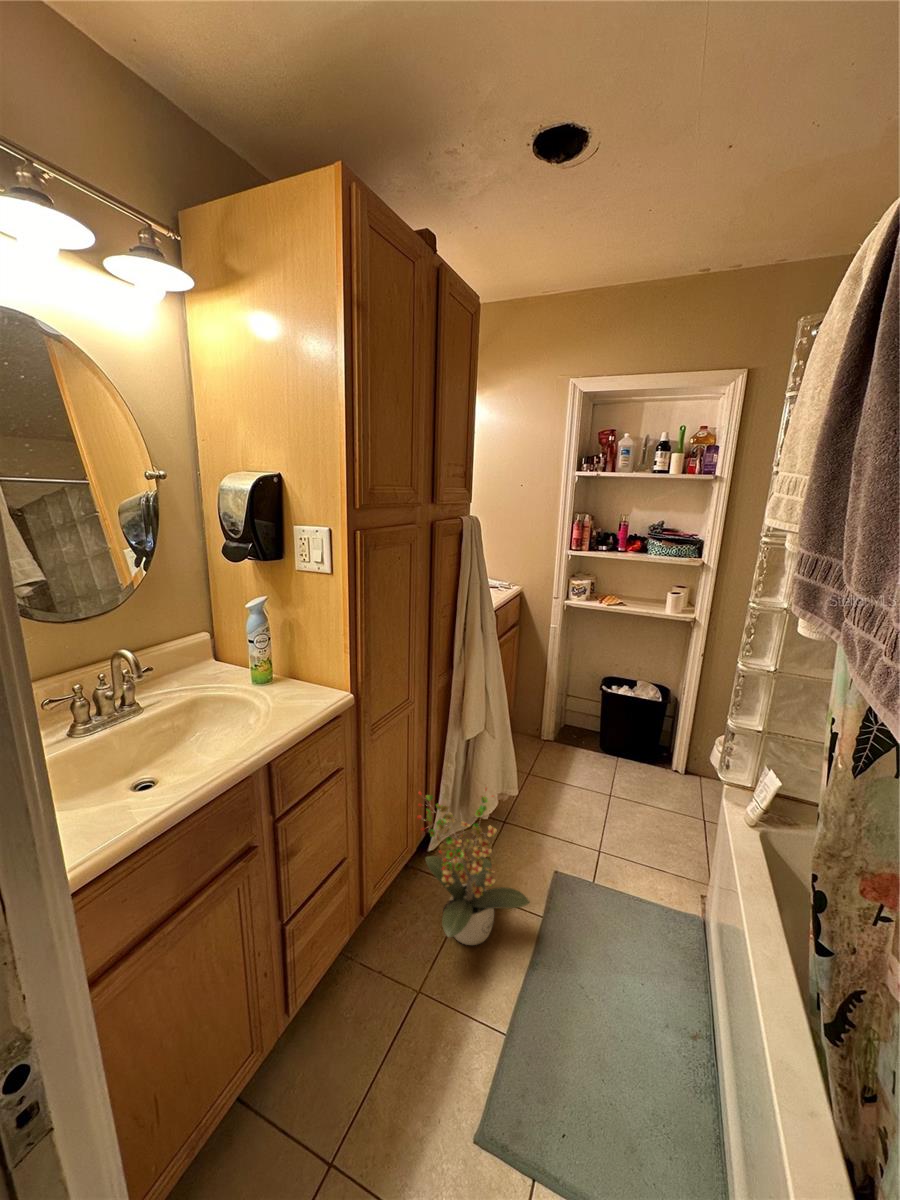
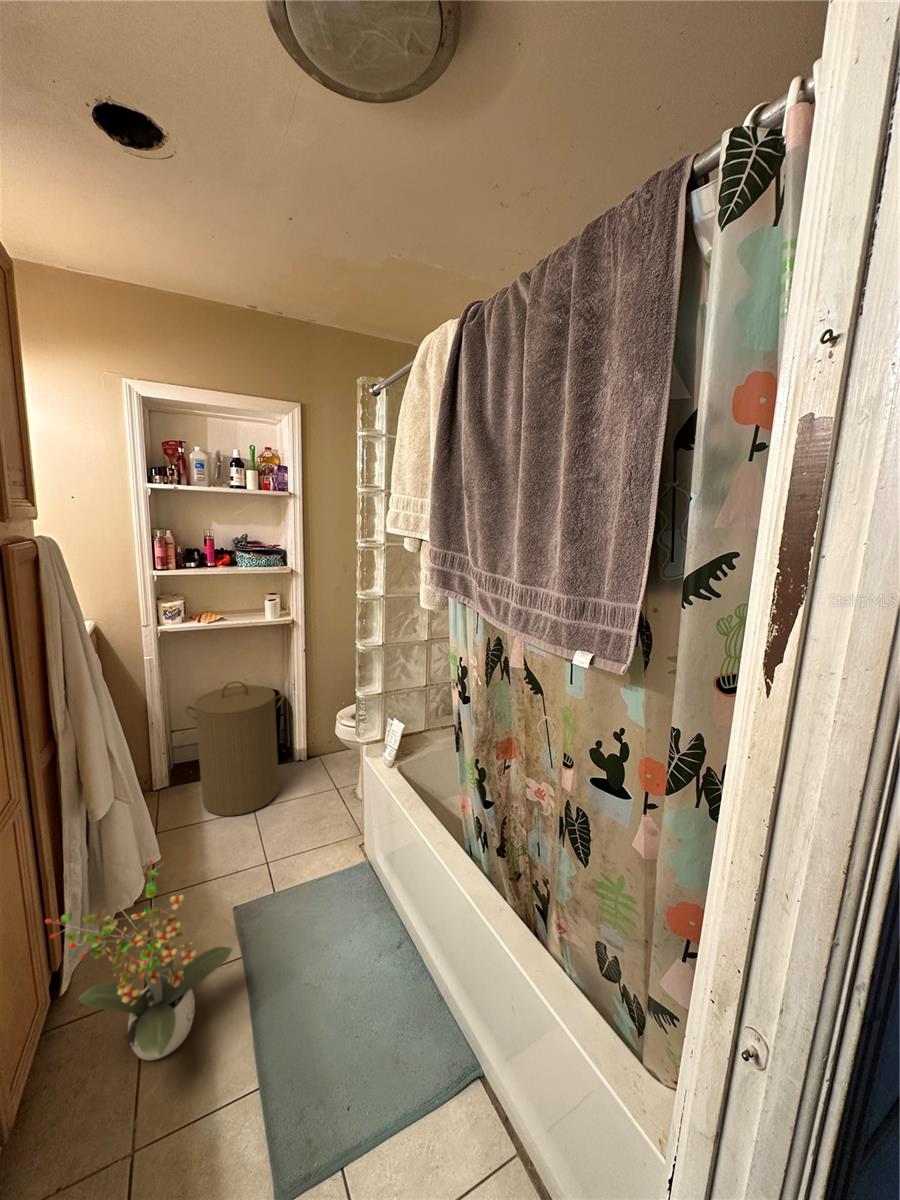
laundry hamper: none [570,666,664,798] -> present [185,681,285,816]

